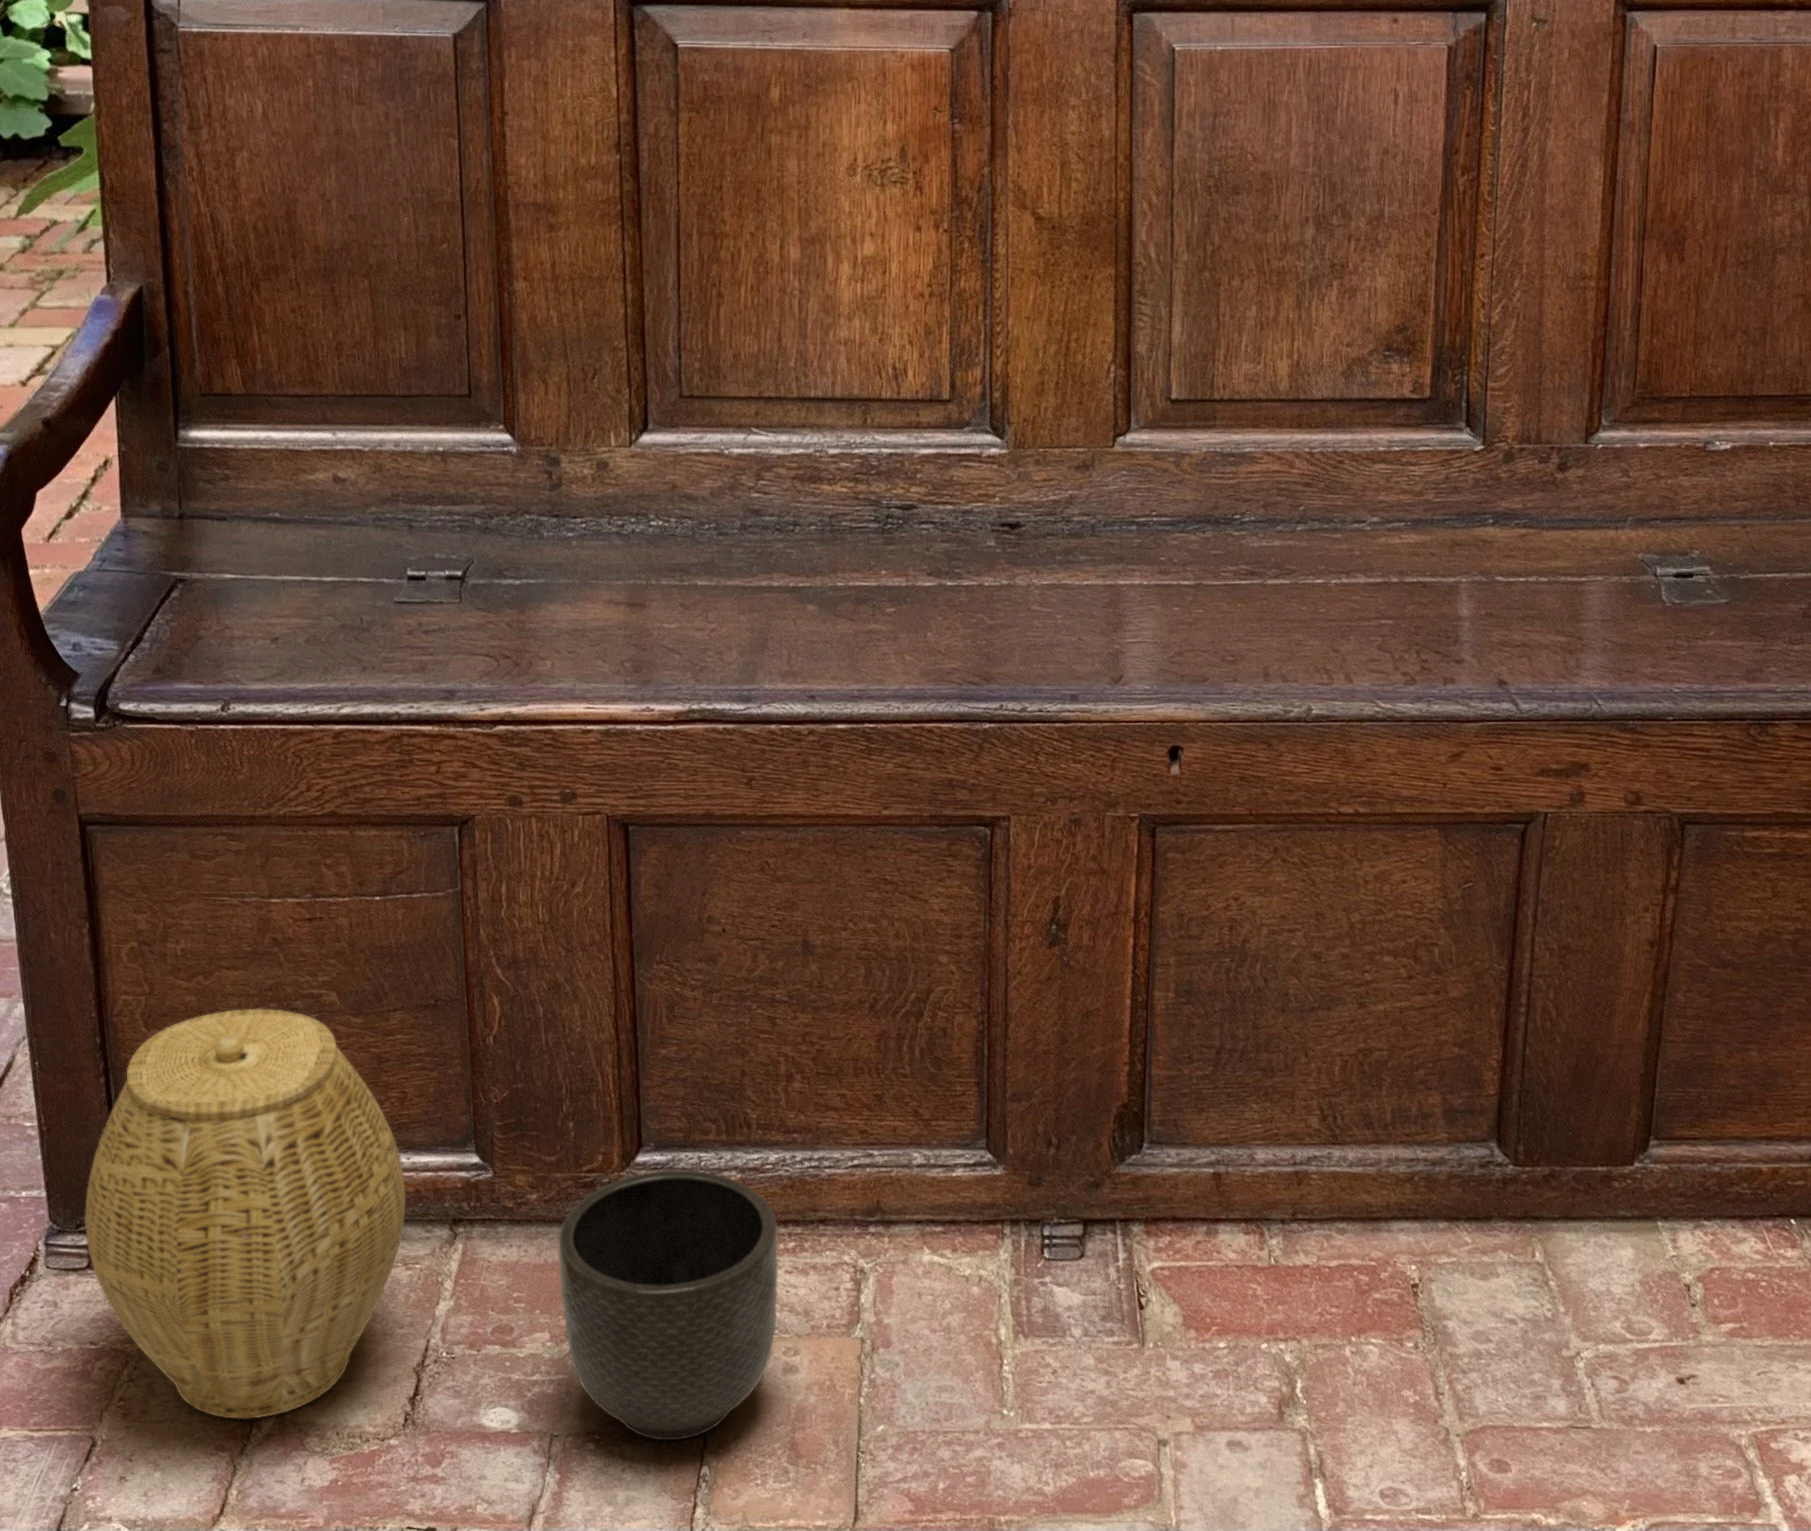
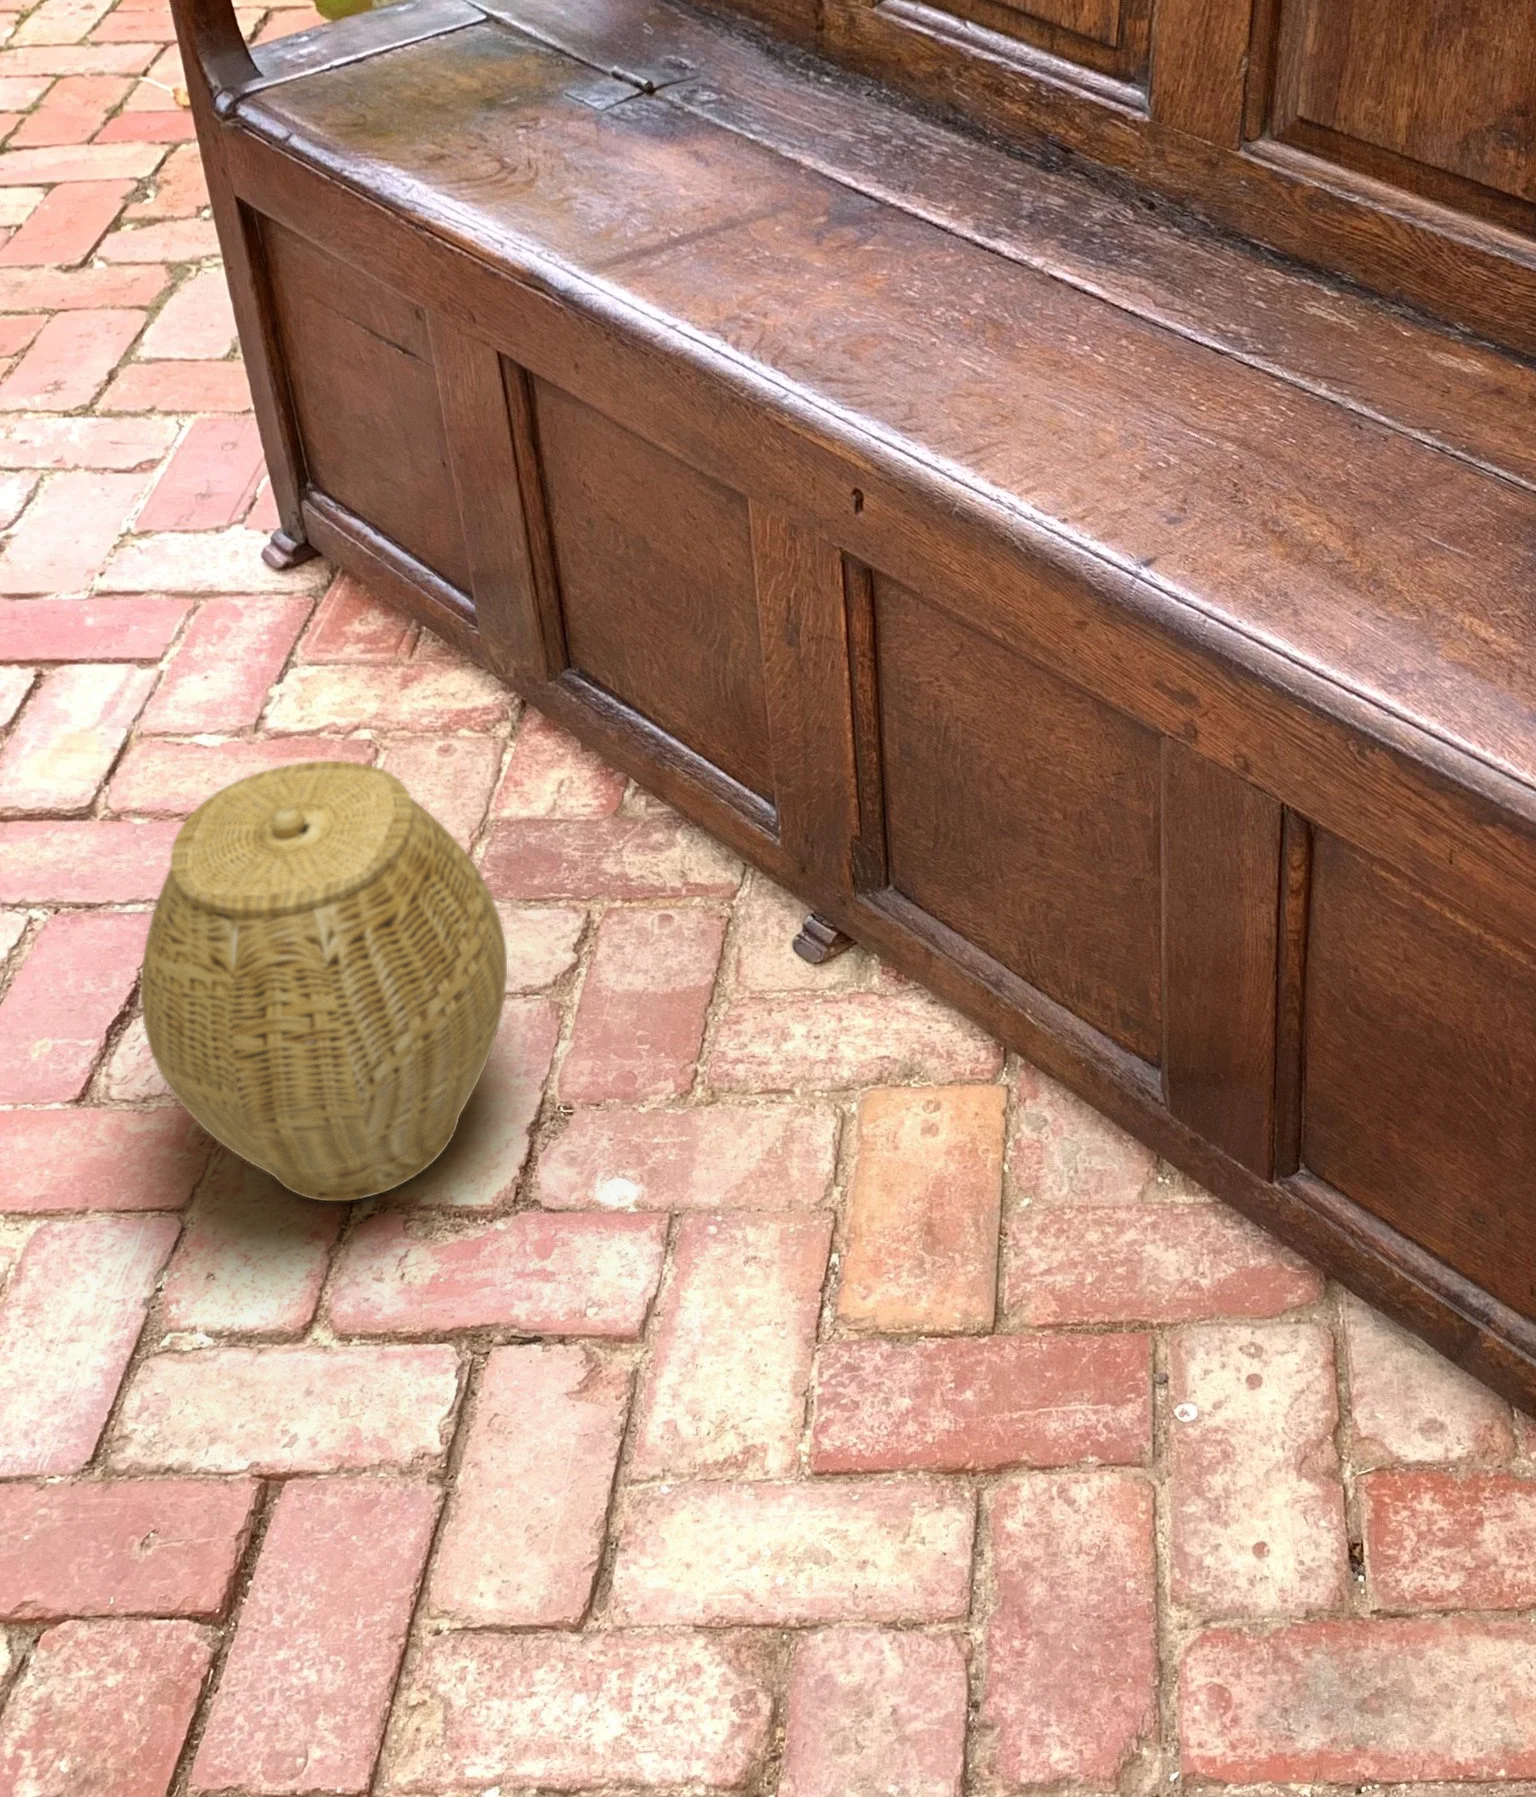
planter: present [558,1170,778,1440] -> none [671,926,919,1223]

